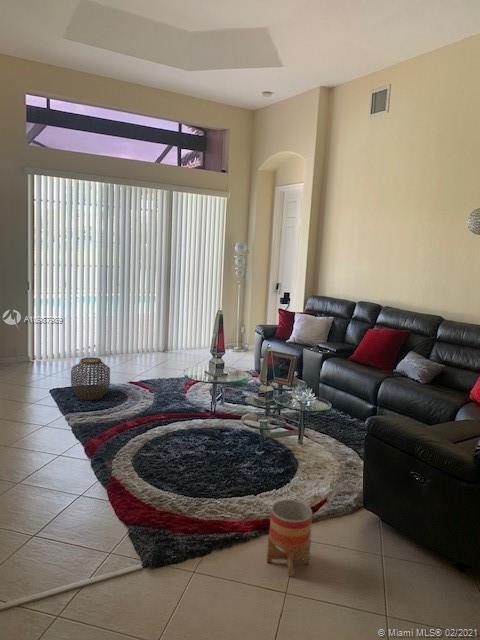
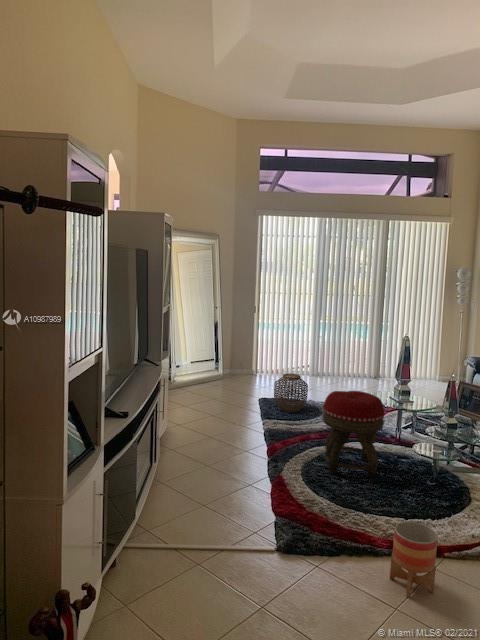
footstool: none [149,371,213,463] -> present [323,391,385,477]

